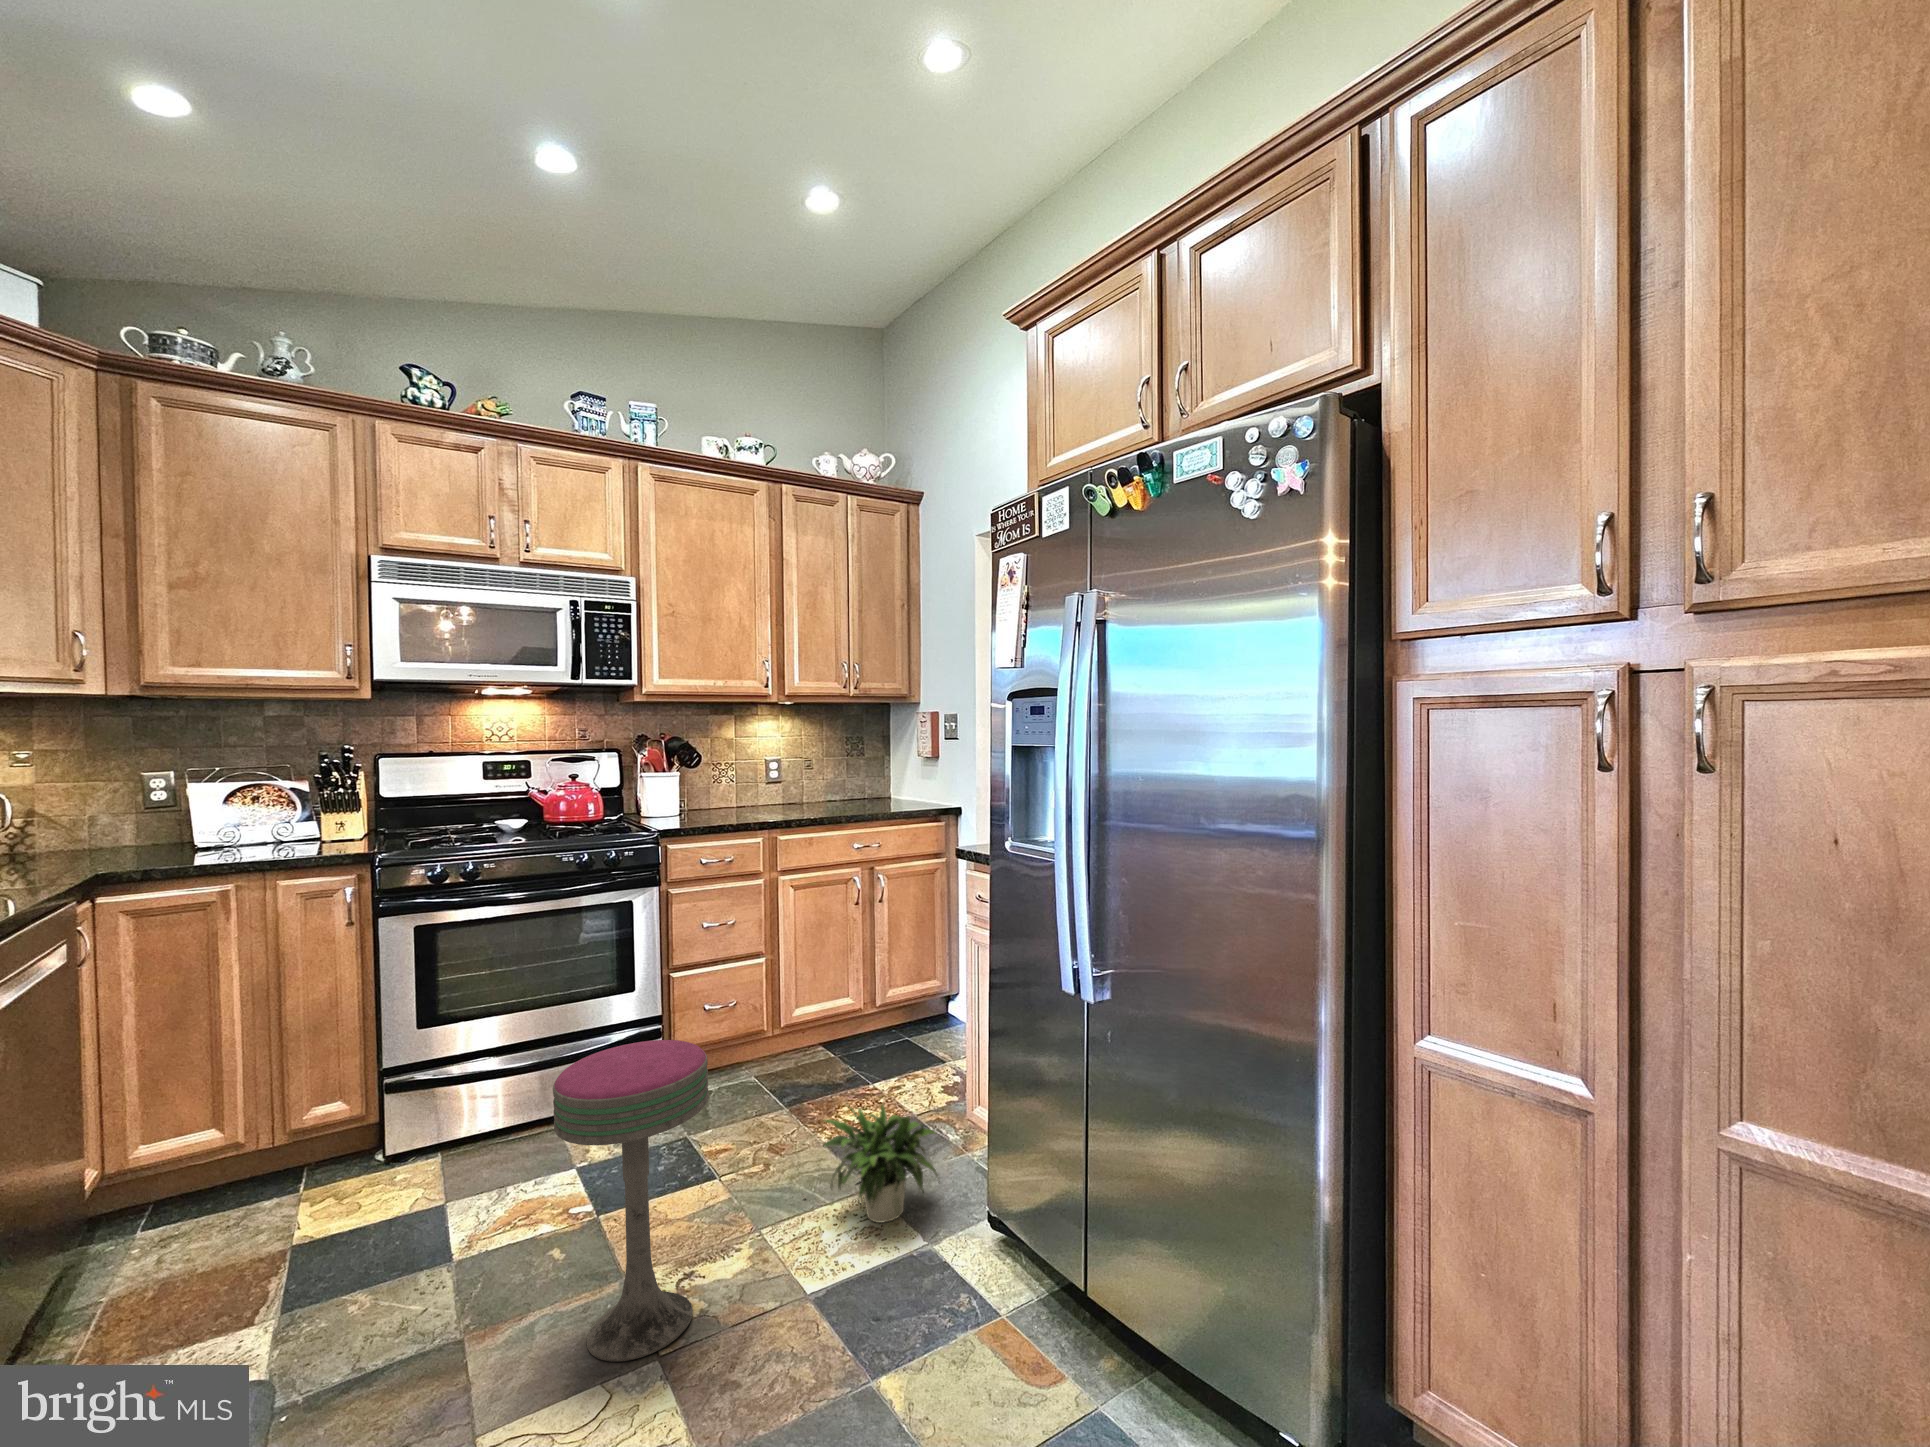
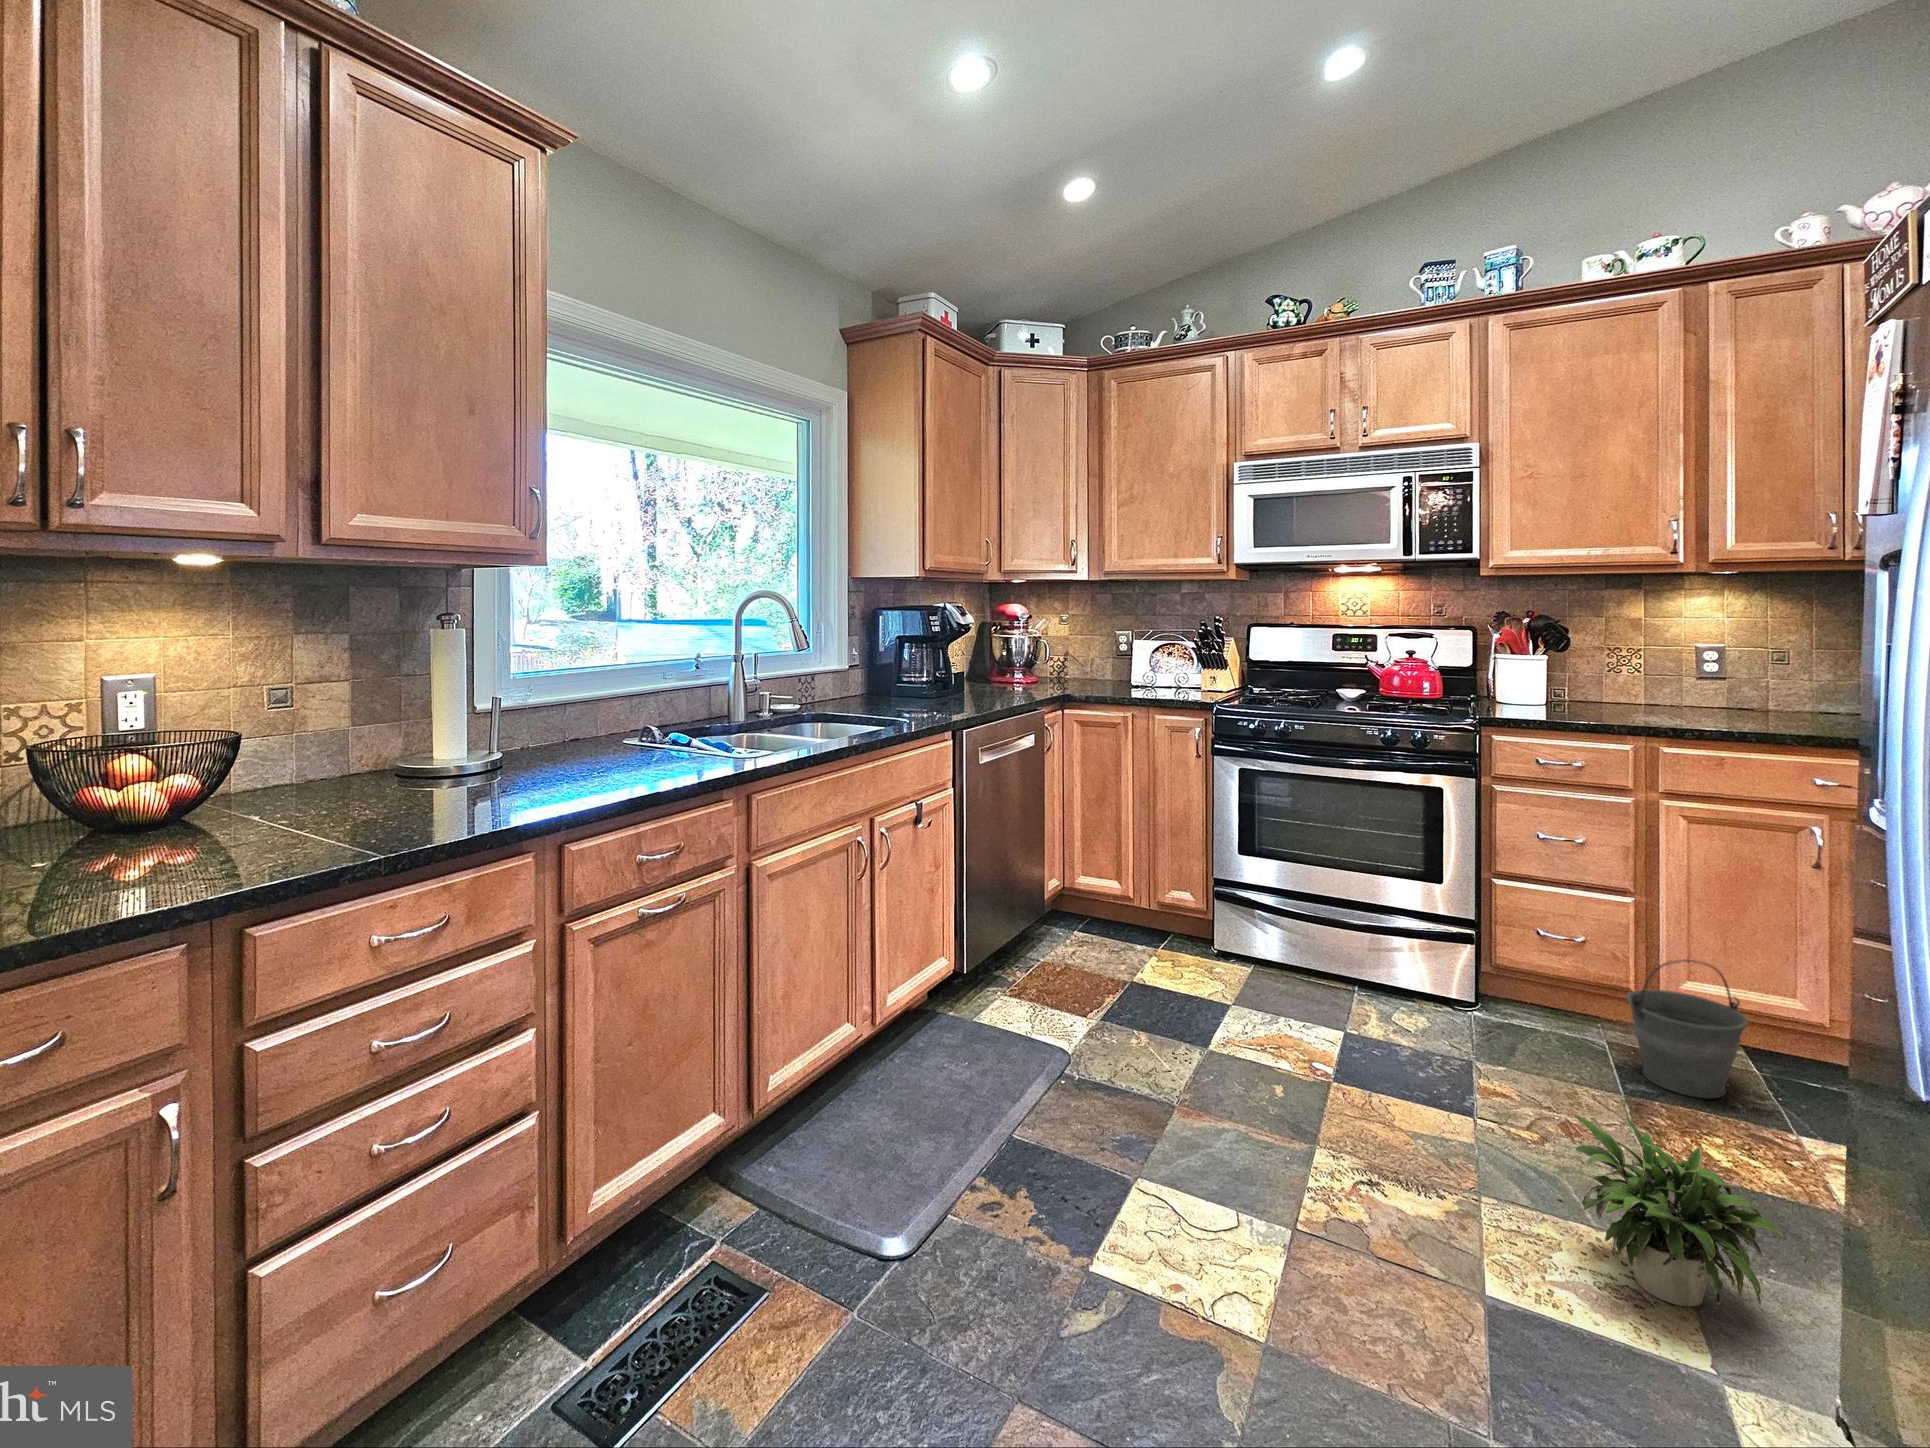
bucket: none [776,985,844,1089] -> present [1627,960,1749,1098]
bar stool: present [553,1040,709,1362] -> none [1224,918,1382,1226]

